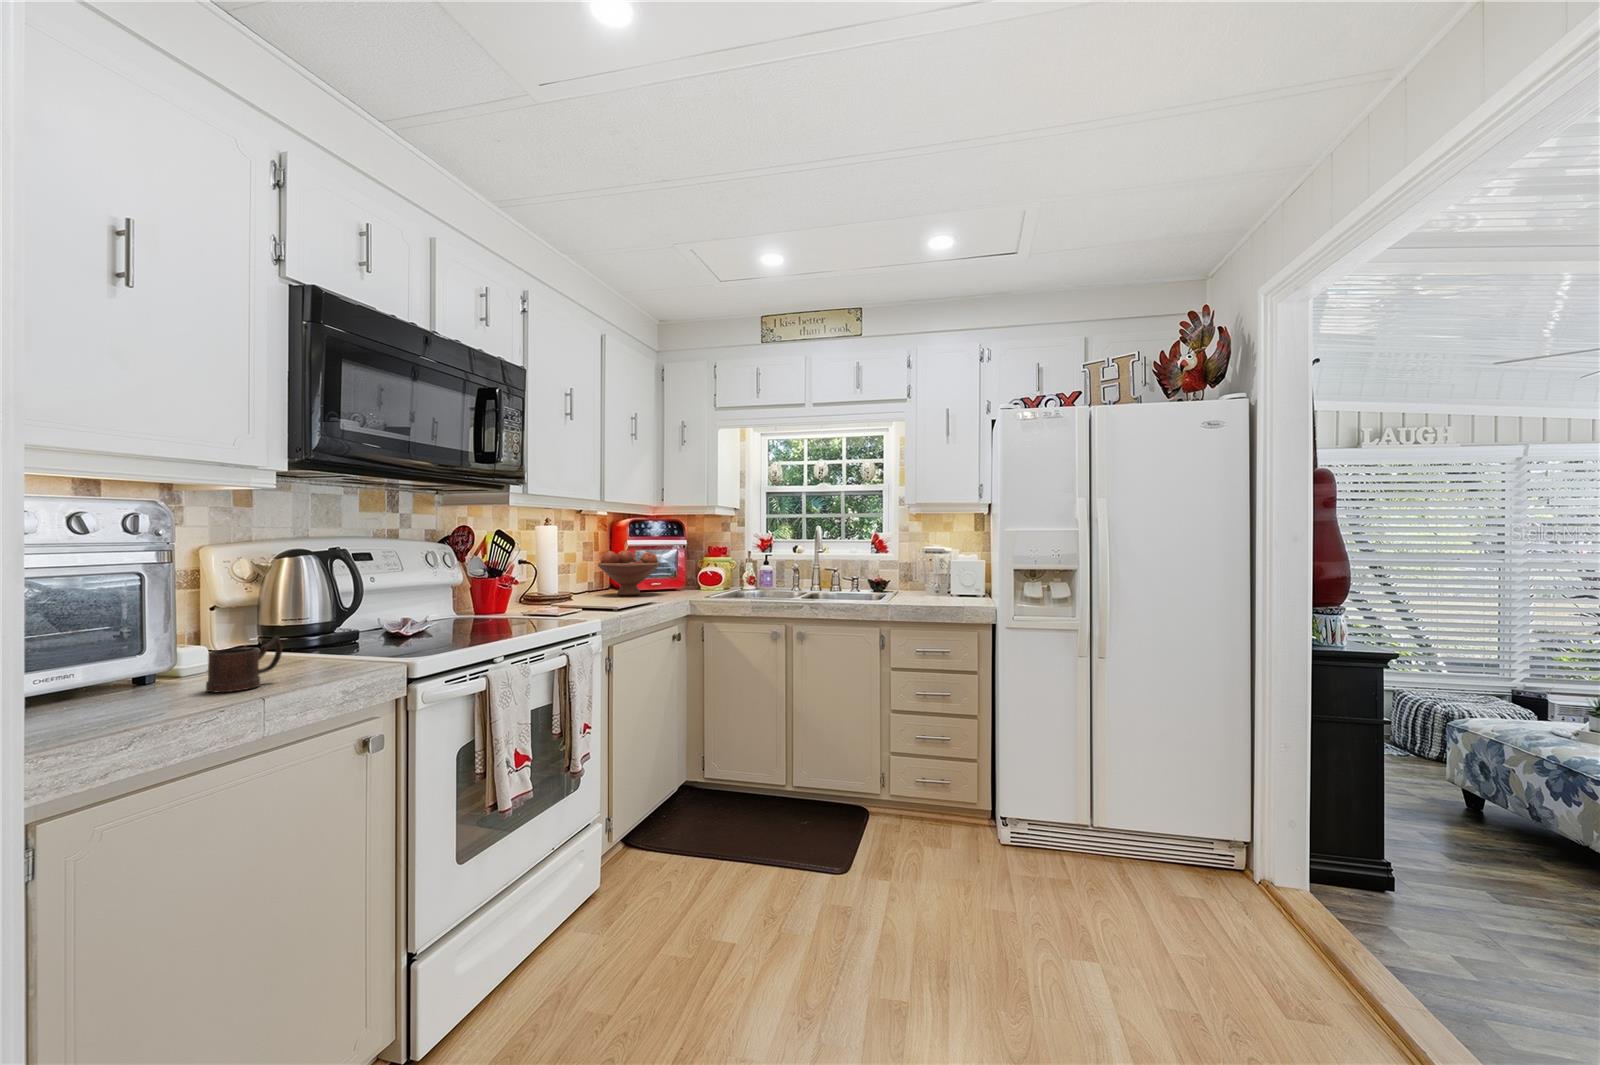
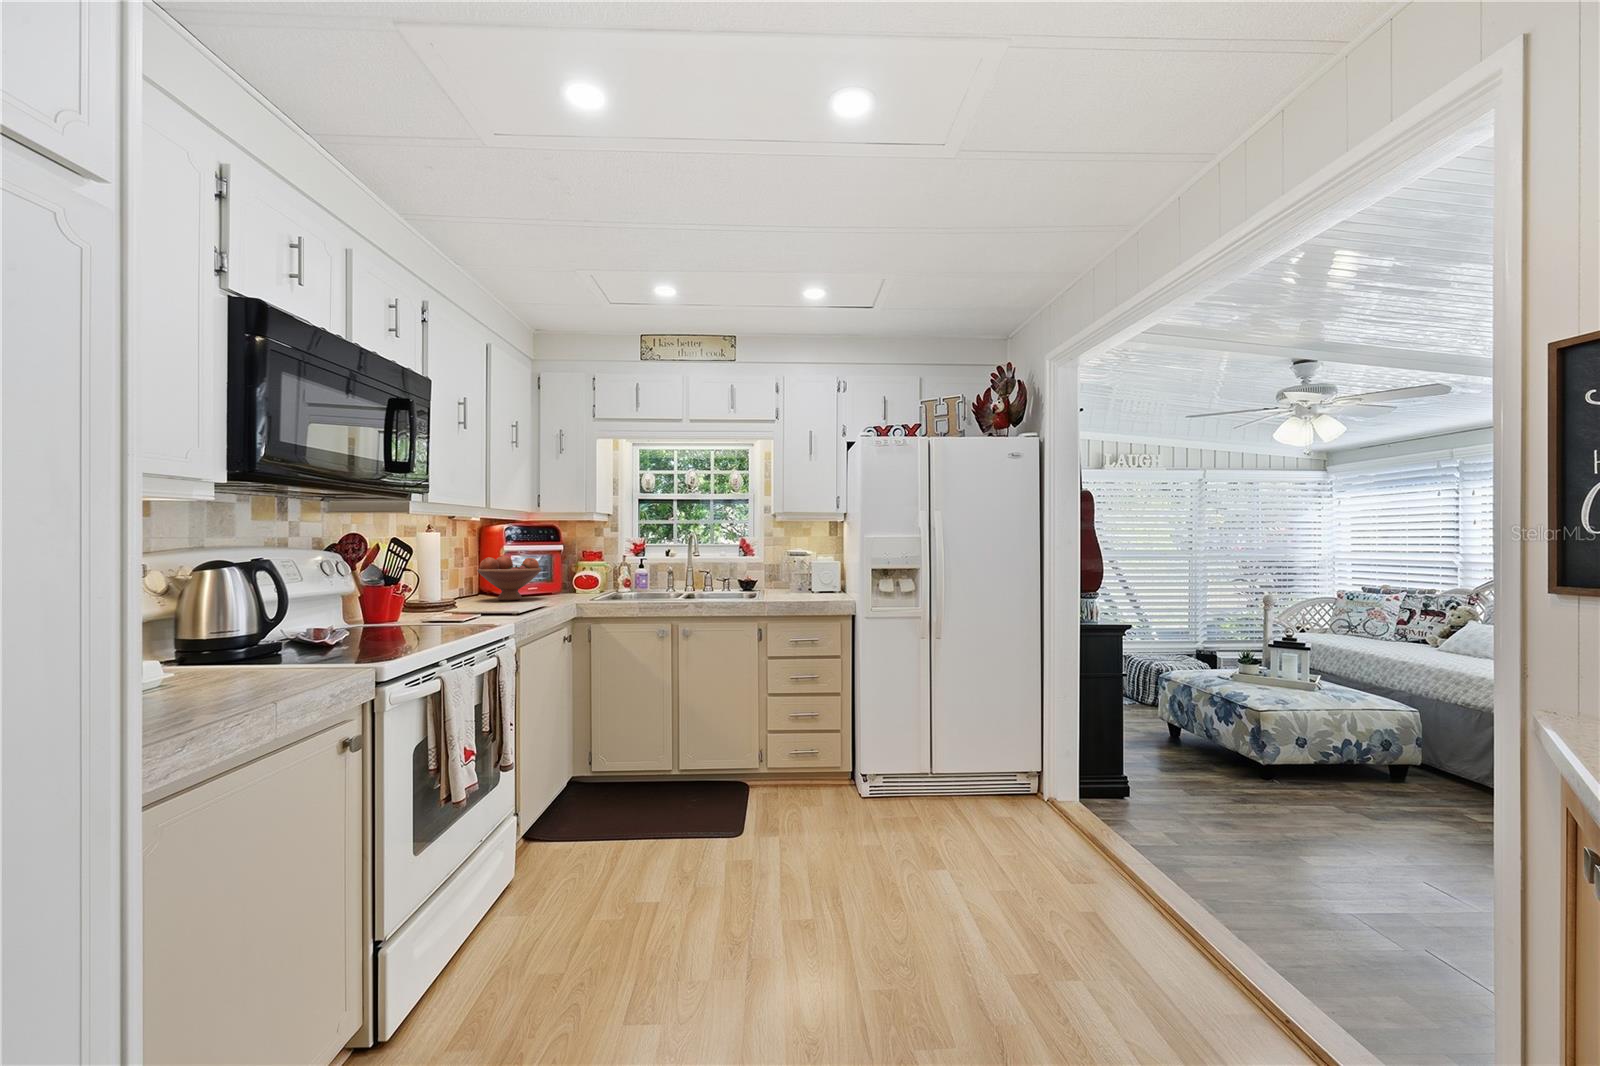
mug: present [206,636,282,692] -> none [209,646,275,702]

